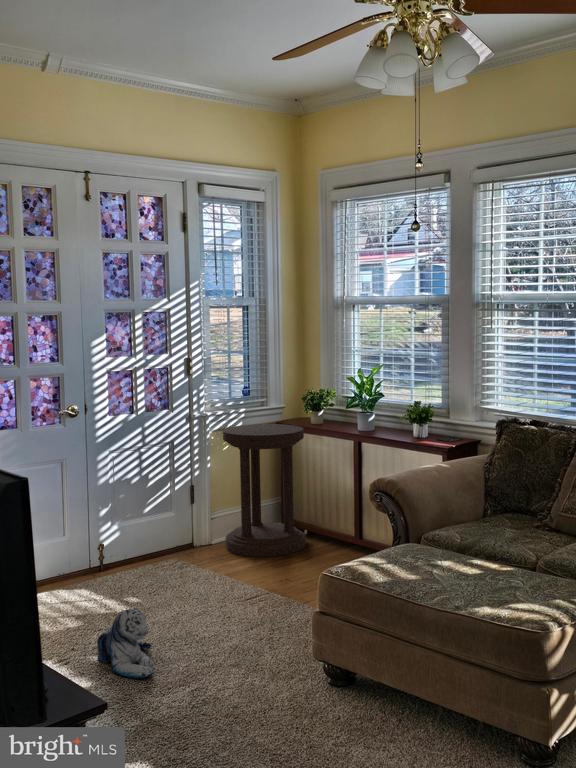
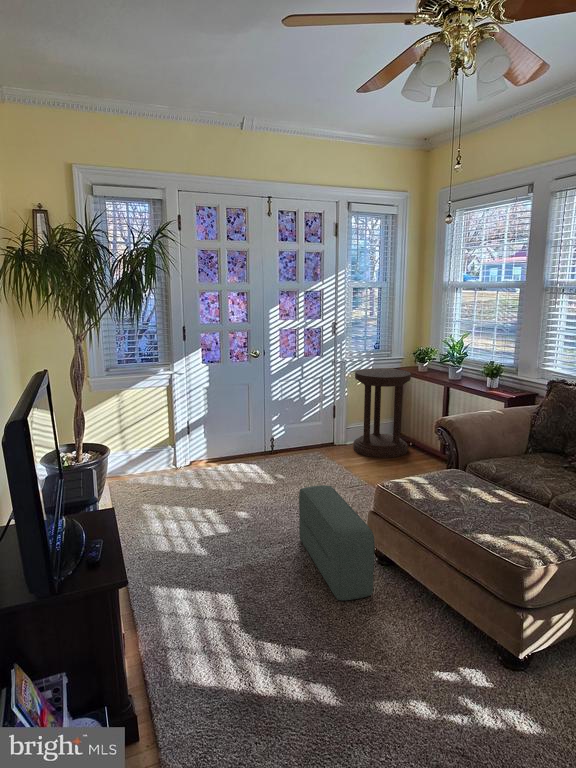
pouf: none [199,588,336,742] -> present [299,485,375,601]
plush toy: present [97,608,153,679] -> none [242,488,277,534]

